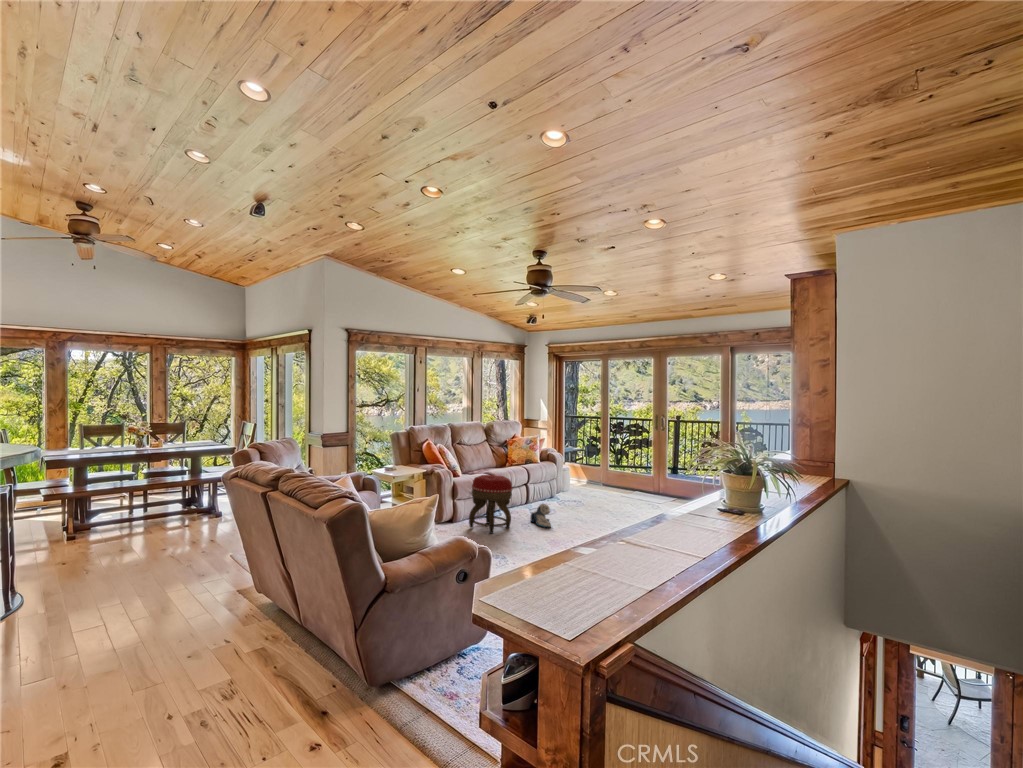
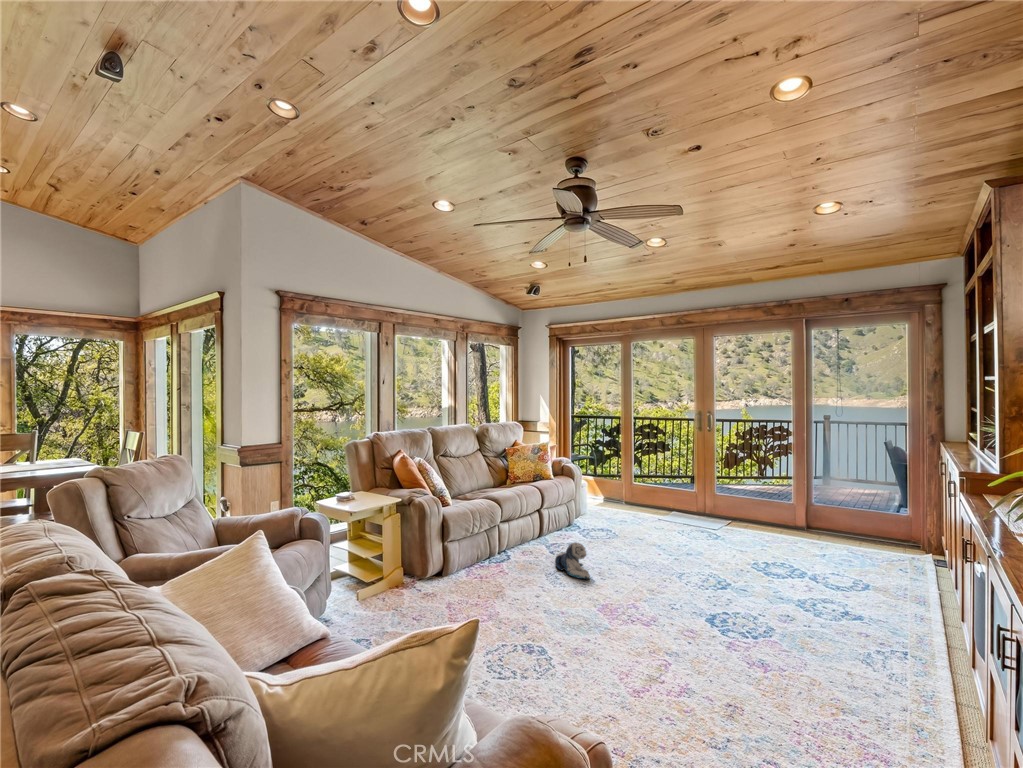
footstool: present [469,475,512,533] -> none [469,503,534,595]

